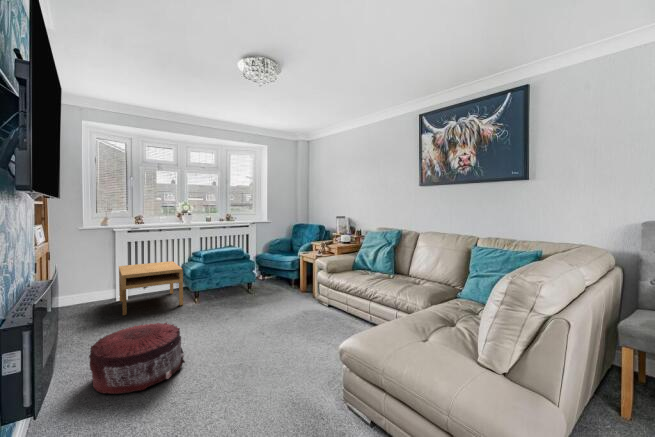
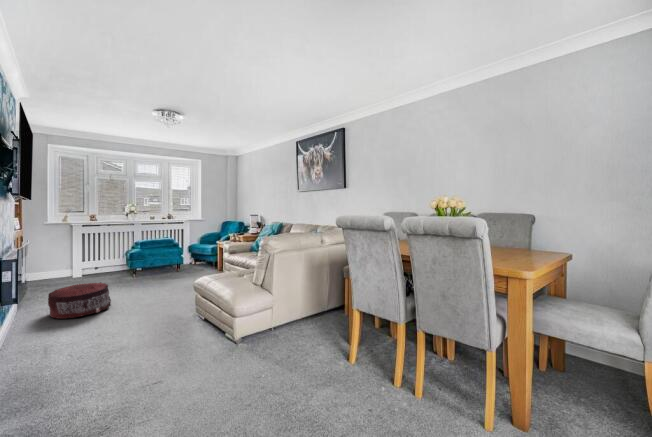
coffee table: present [119,261,183,315] -> none [76,249,124,285]

